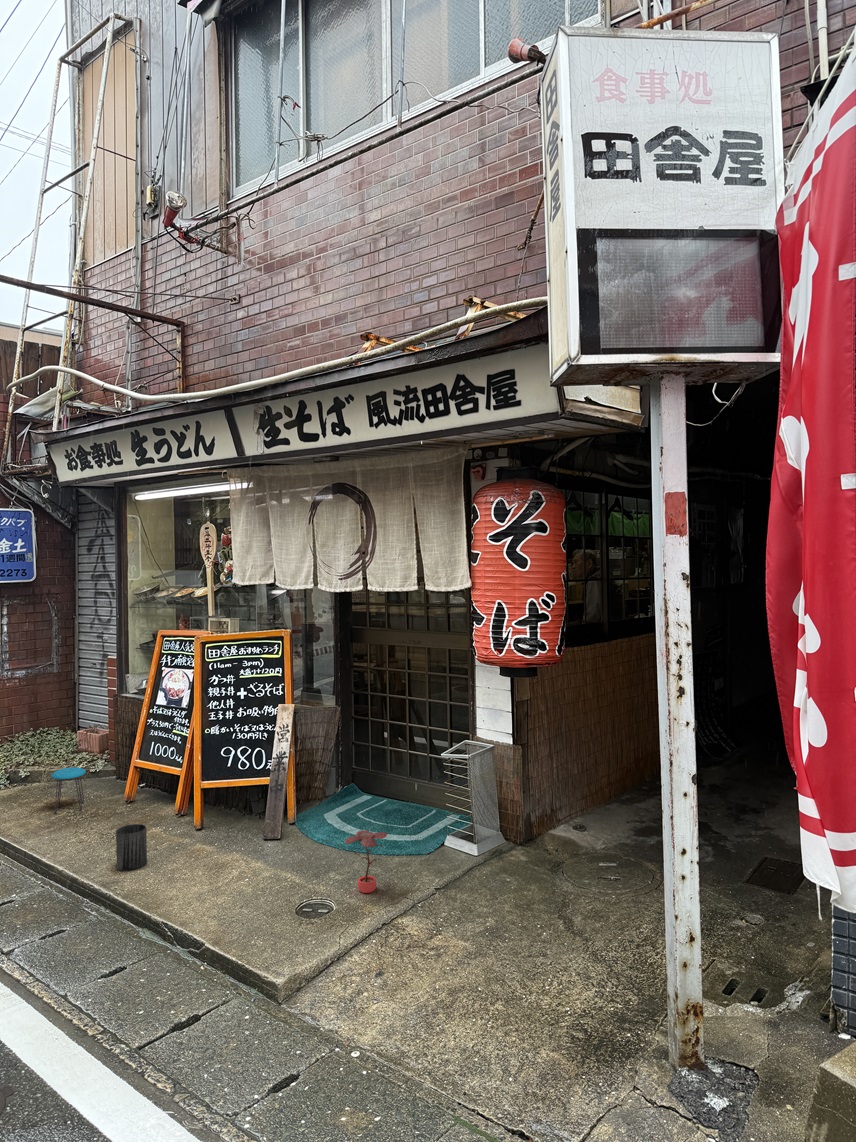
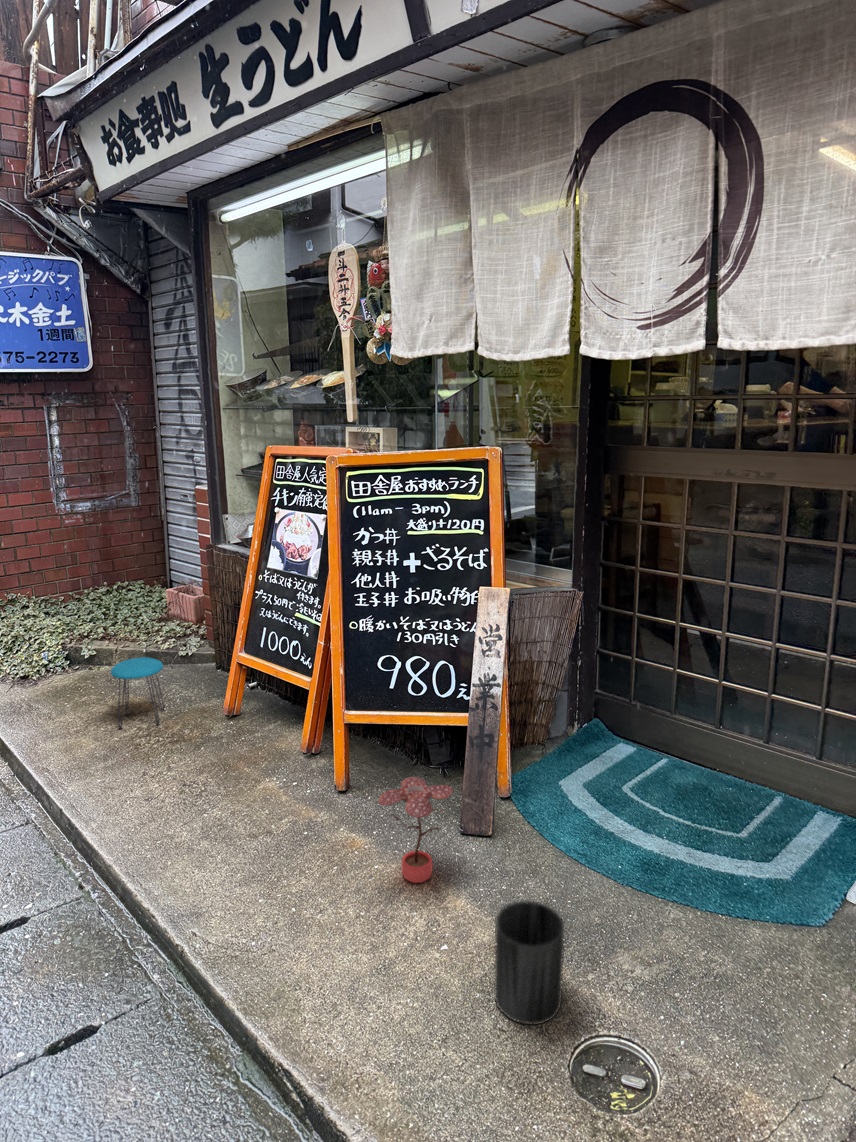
trash can: present [116,824,147,871] -> present [494,901,565,1025]
potted plant: present [345,830,387,893] -> present [379,777,453,883]

